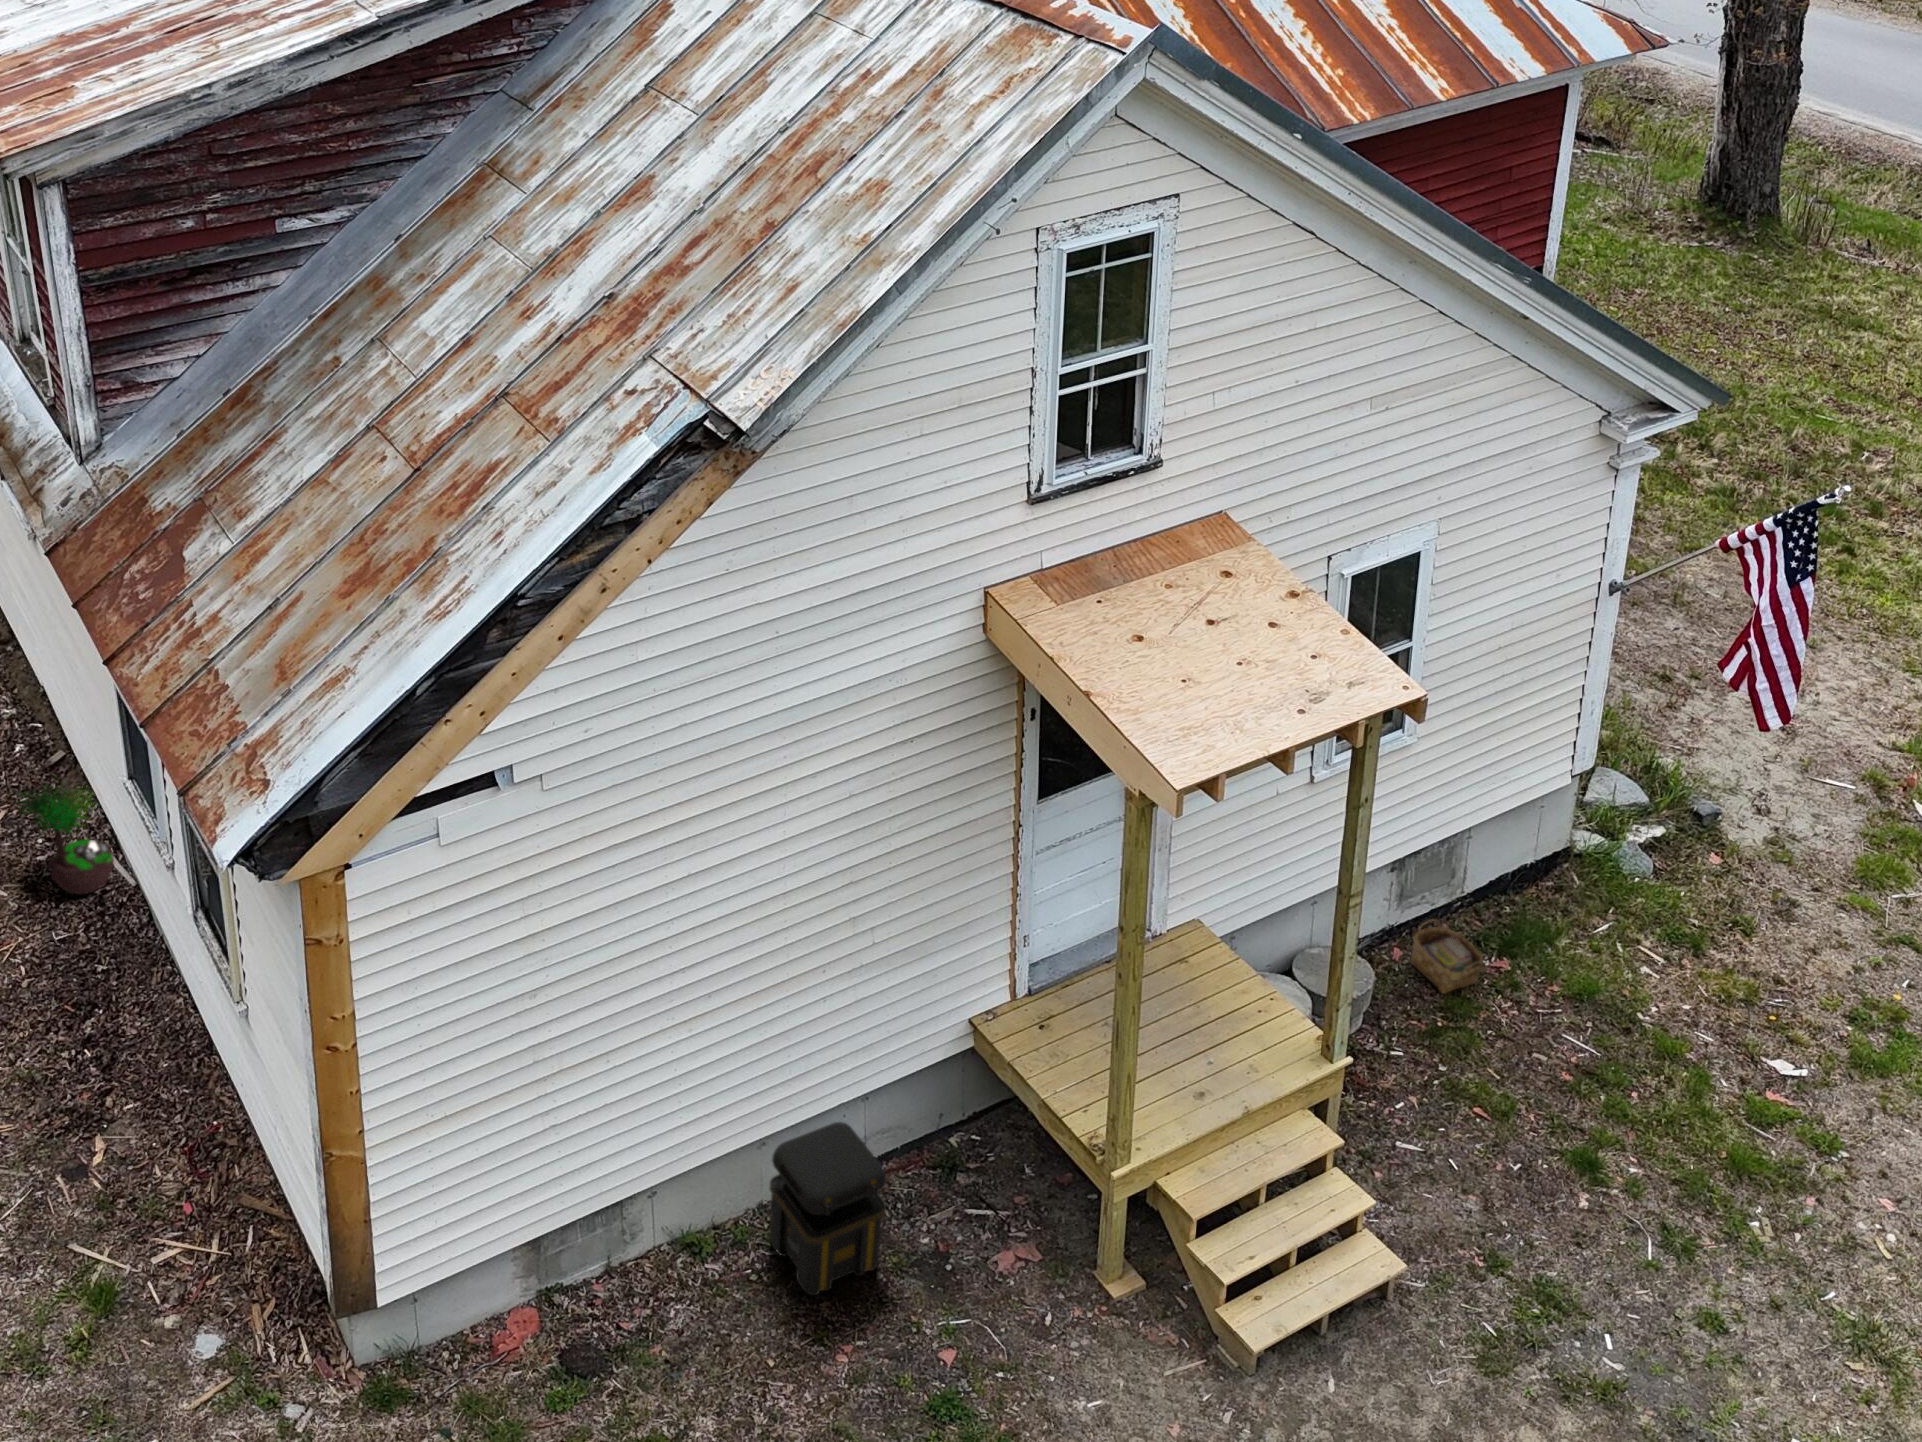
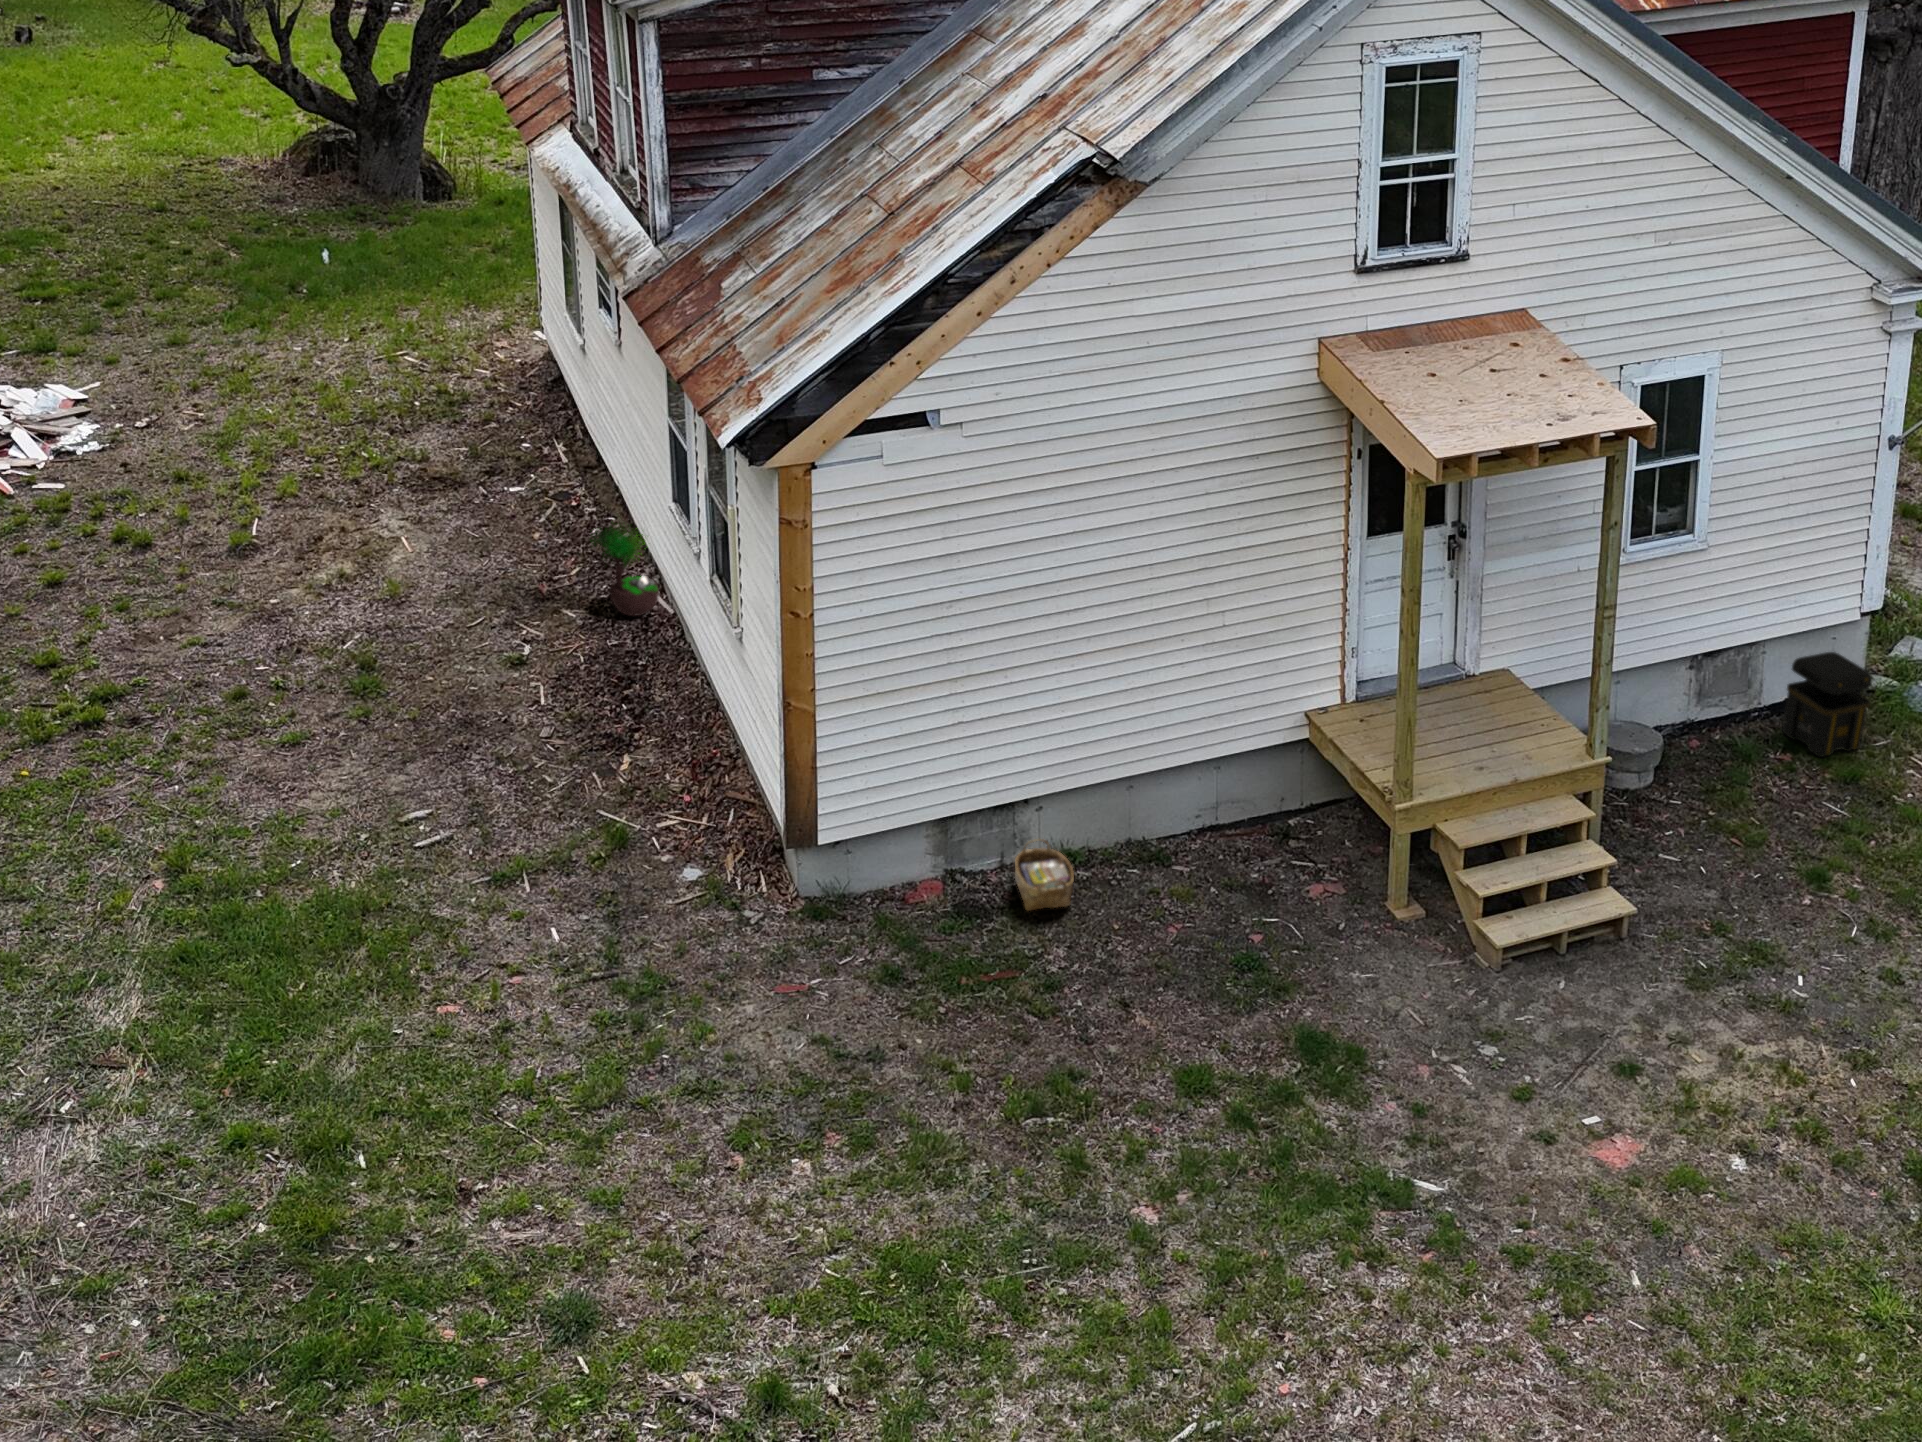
woven basket: present [1410,919,1484,994] -> present [1015,839,1074,911]
toolbox: present [769,1122,886,1295] -> present [1782,652,1872,757]

